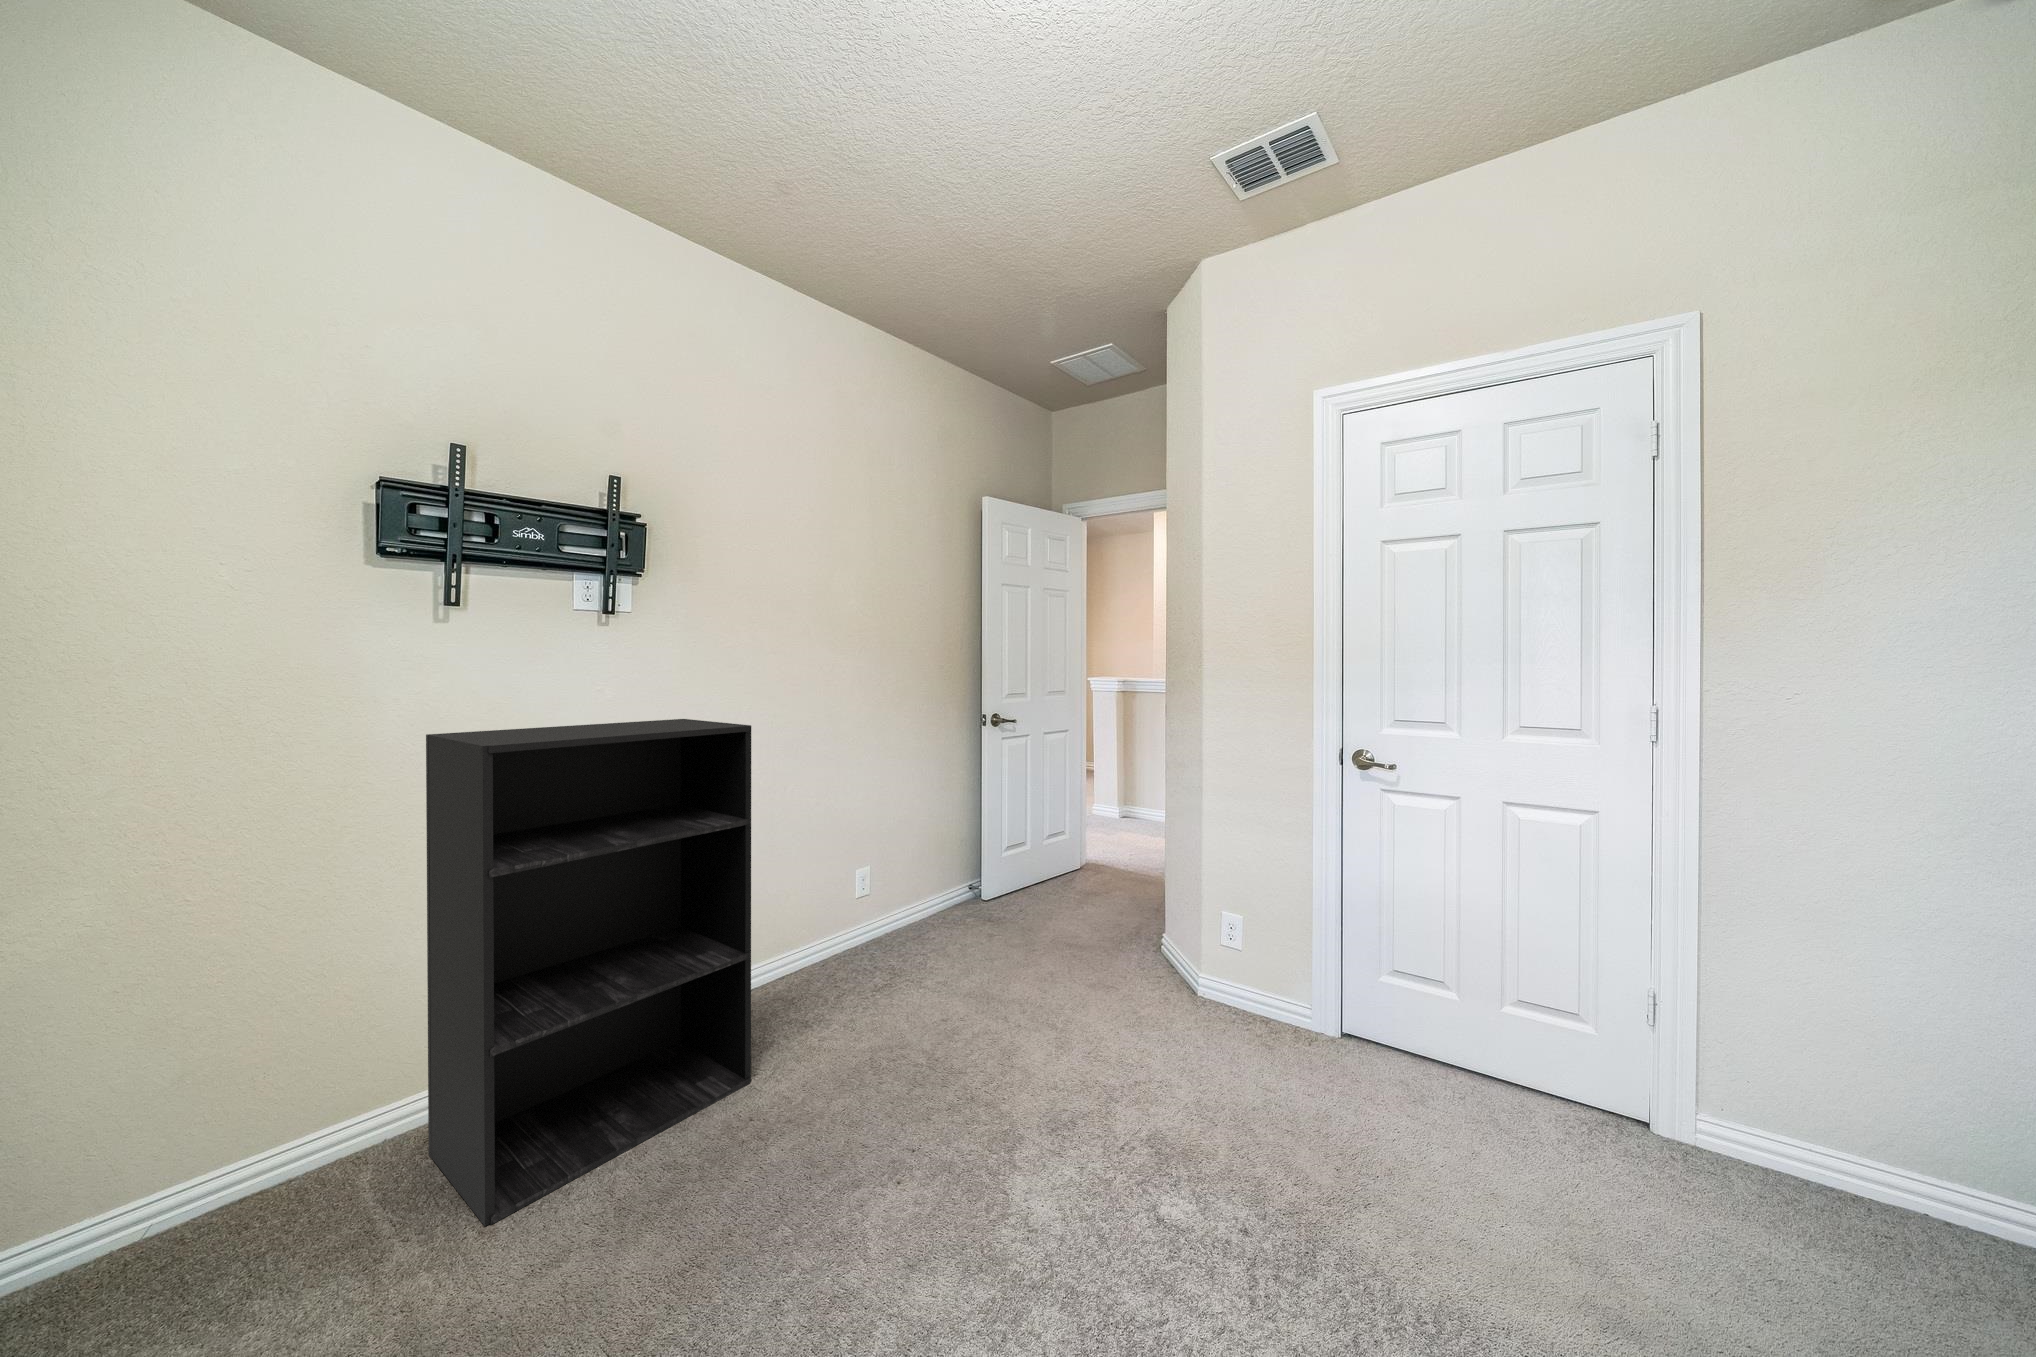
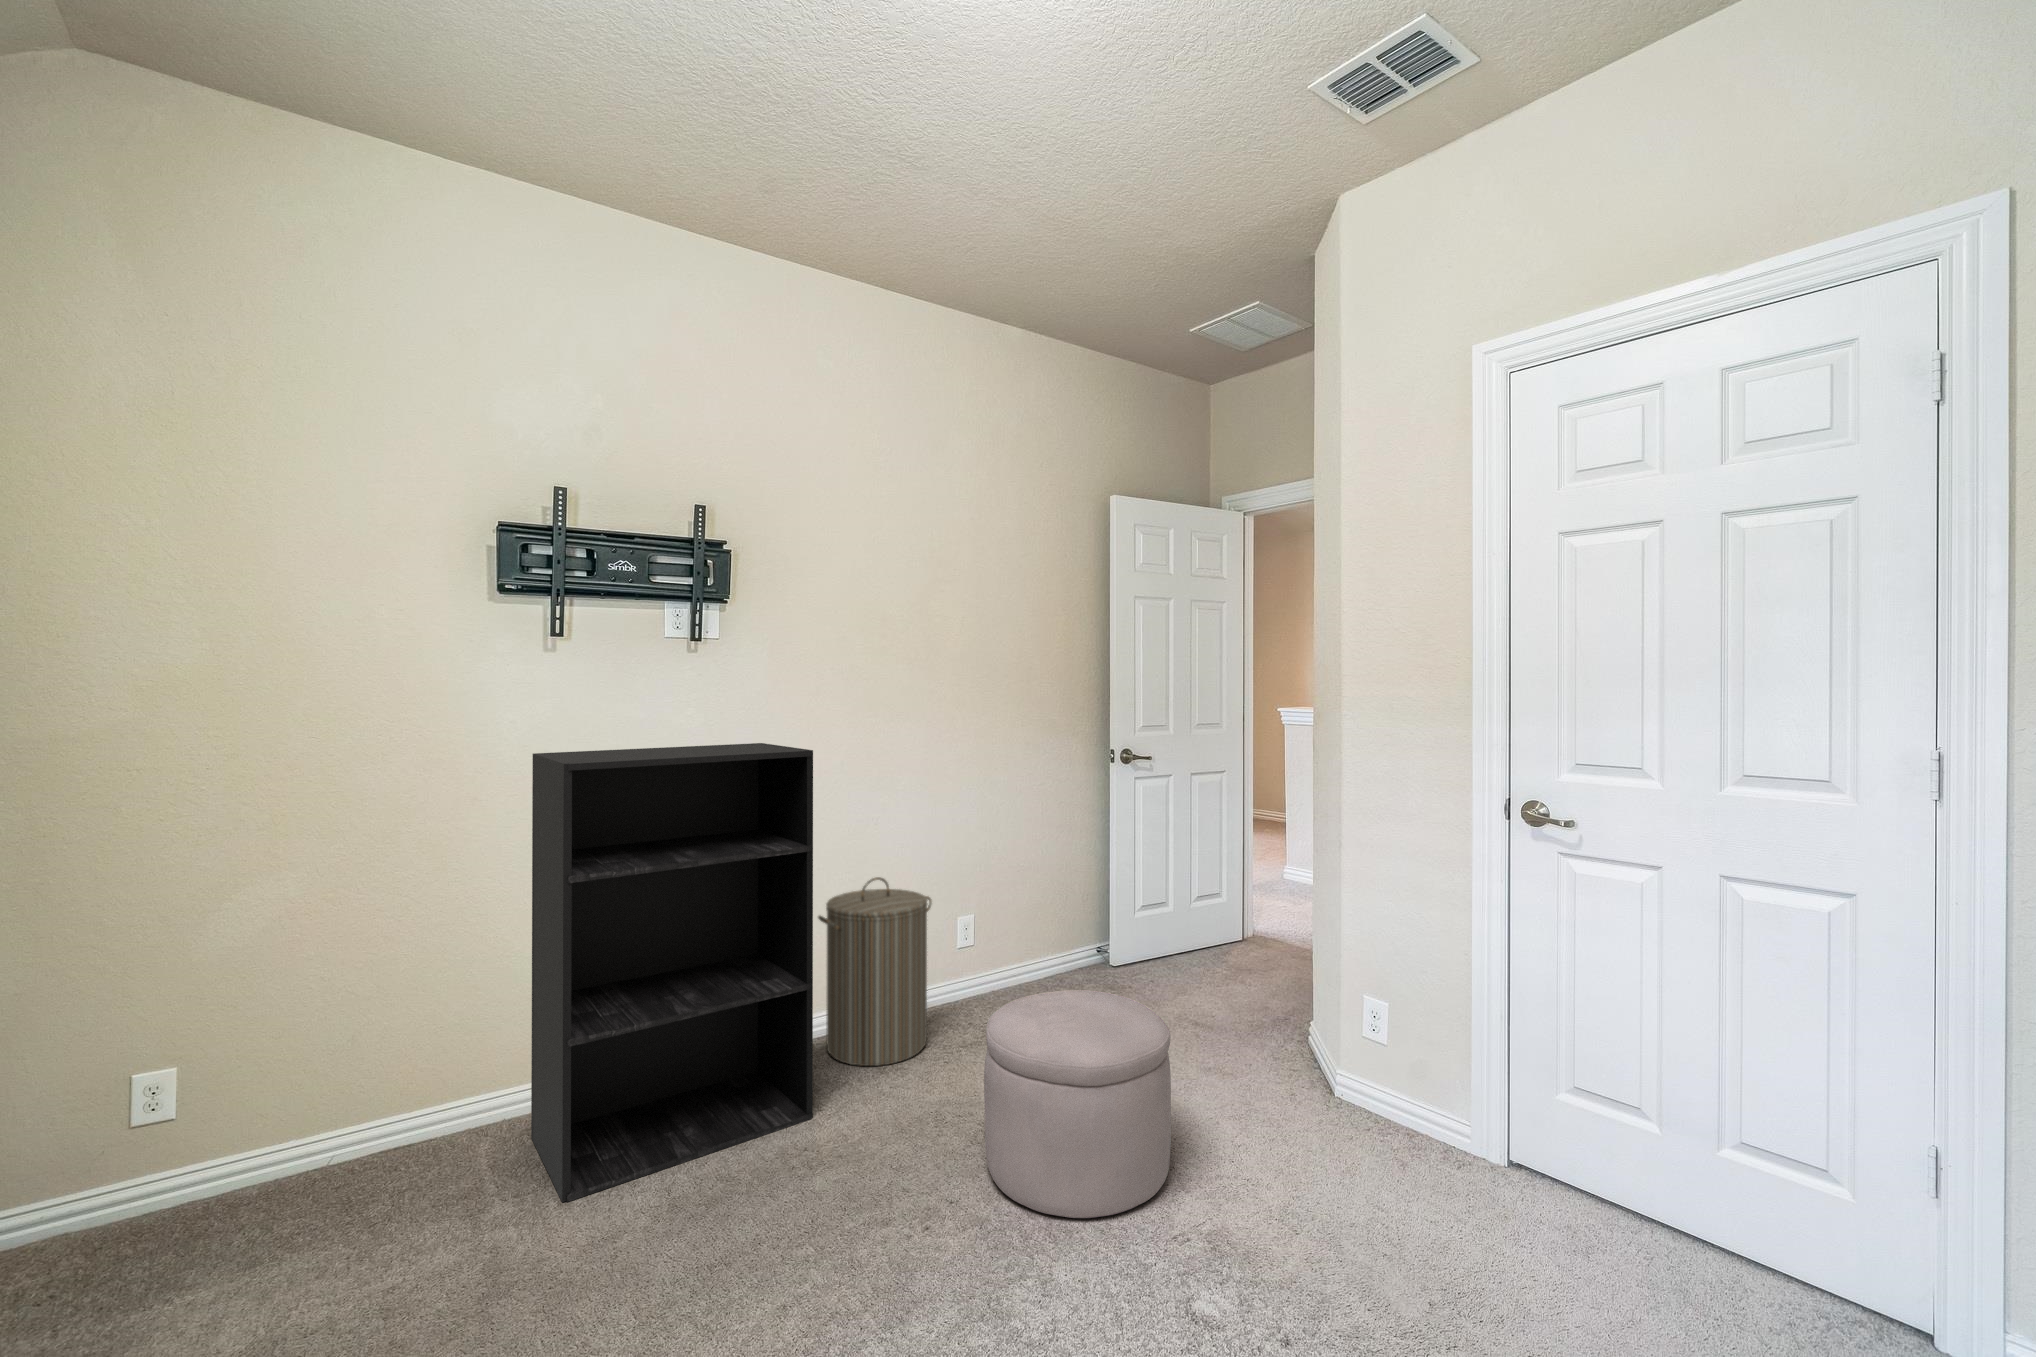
laundry hamper: none [739,842,845,1021] -> present [818,877,932,1066]
ottoman: none [935,933,1101,1144] -> present [984,990,1171,1218]

